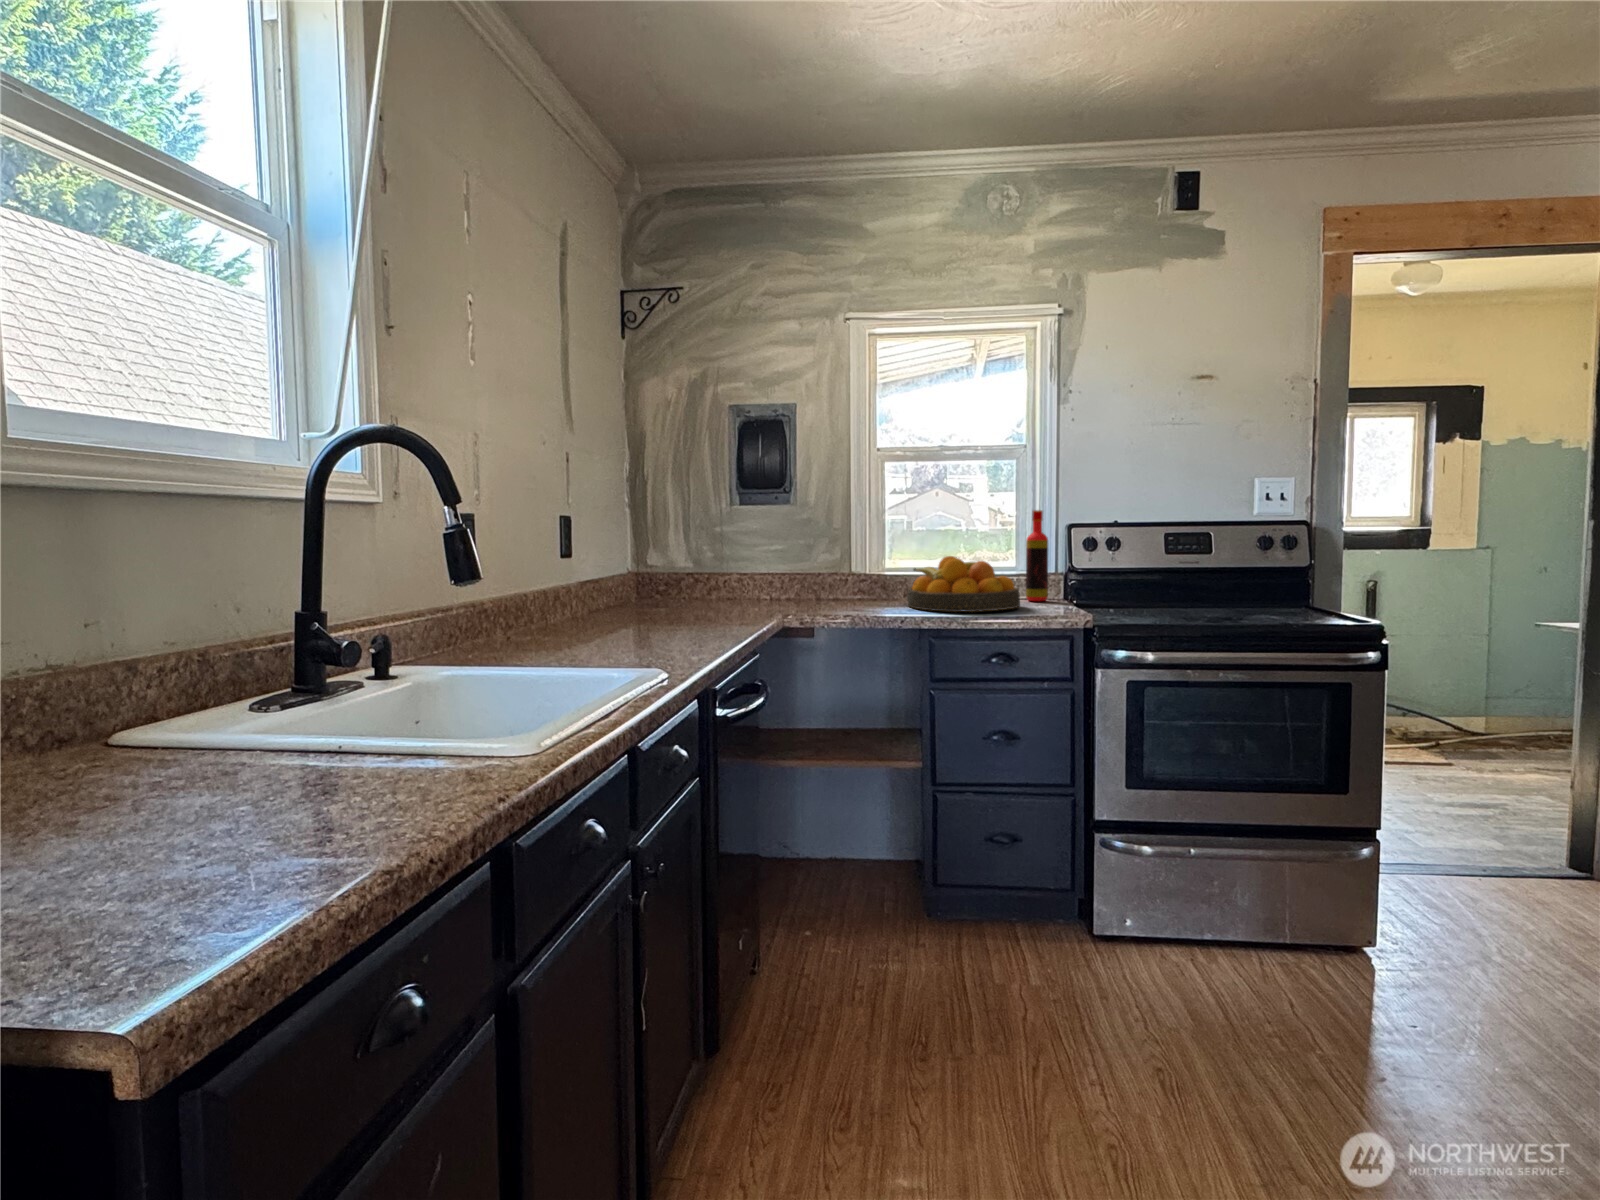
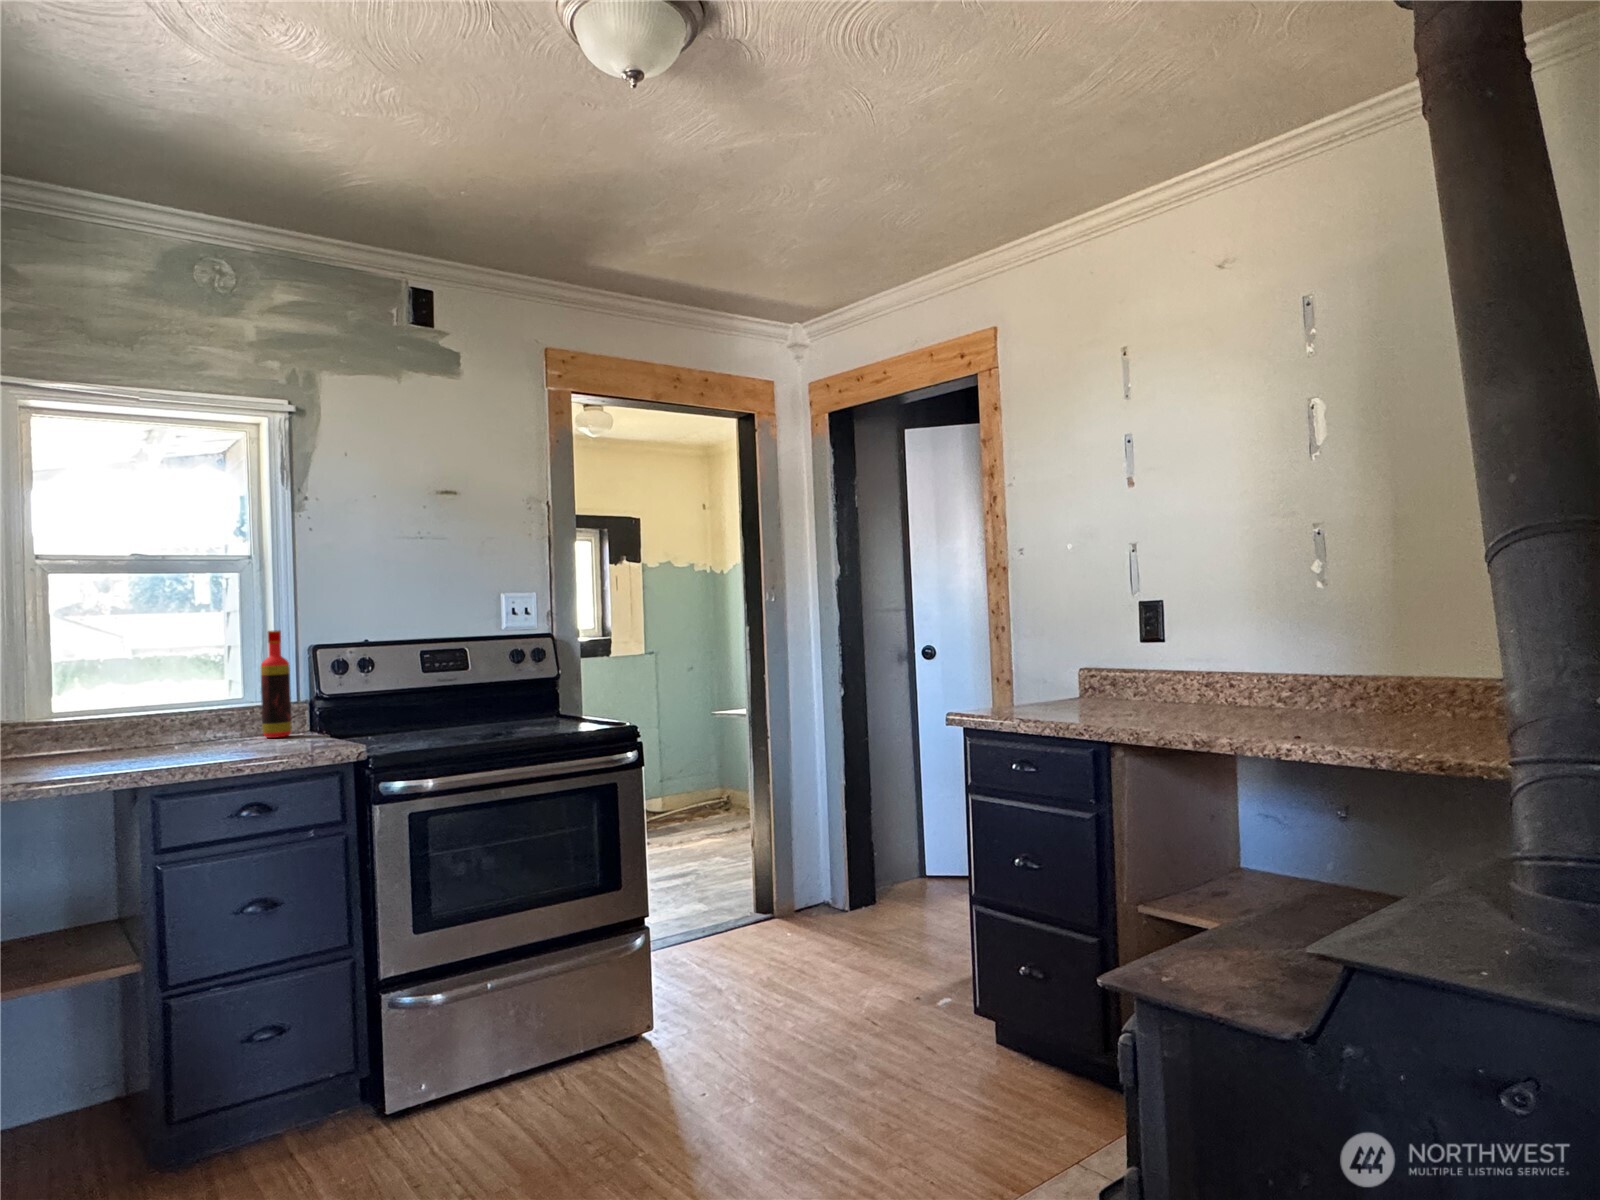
fruit bowl: present [907,556,1020,612] -> none [95,691,264,764]

